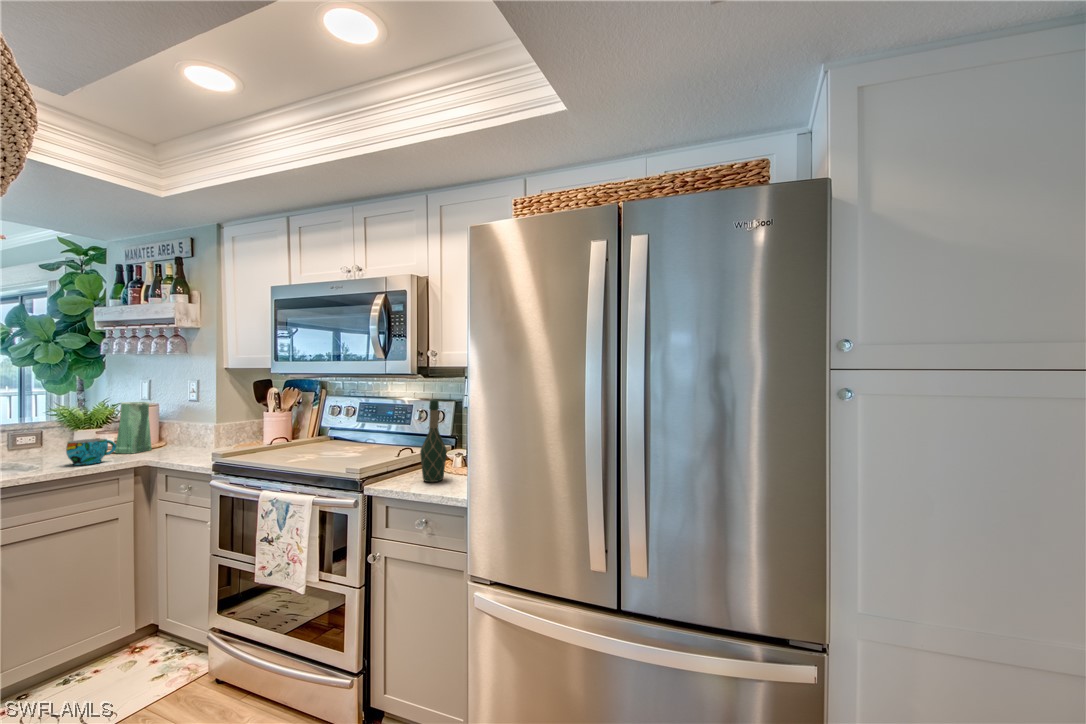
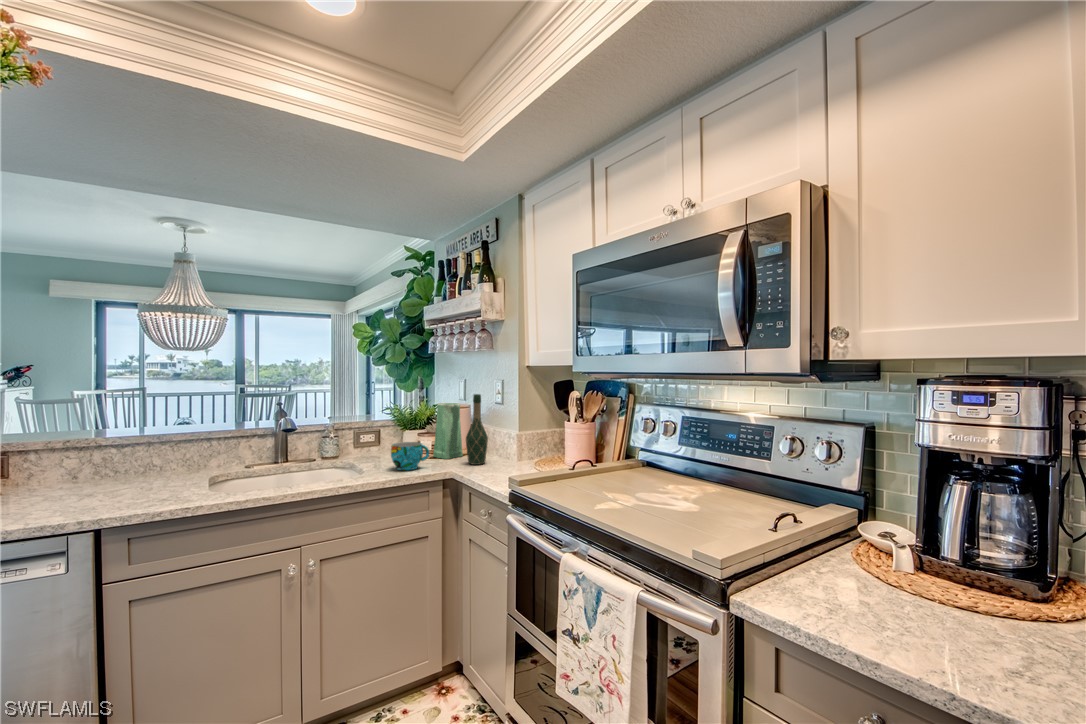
wine bottle: present [420,400,447,482] -> present [466,394,488,465]

